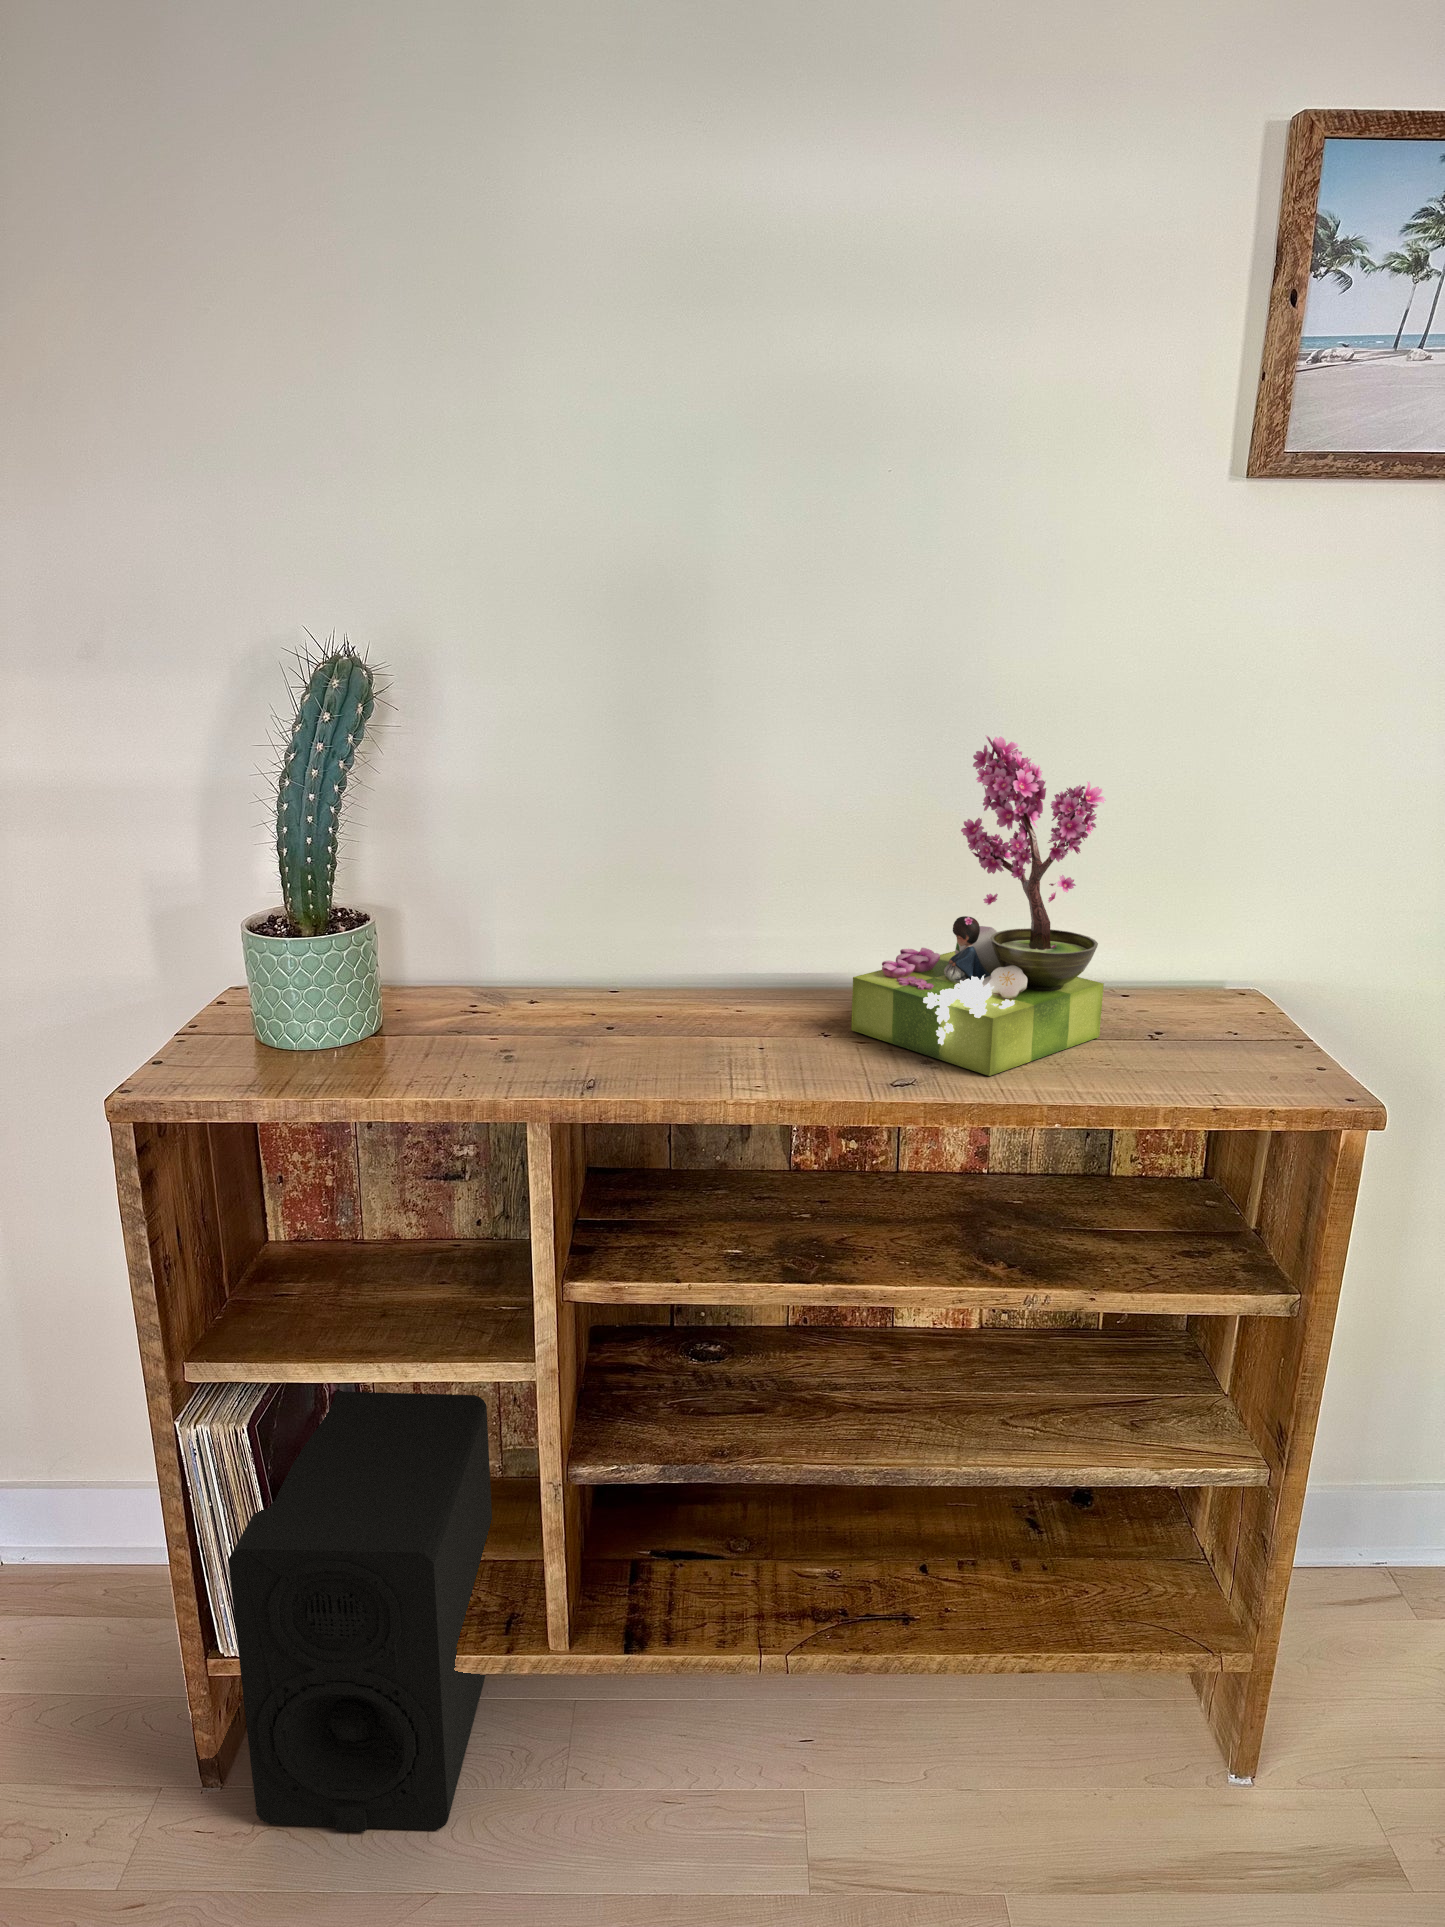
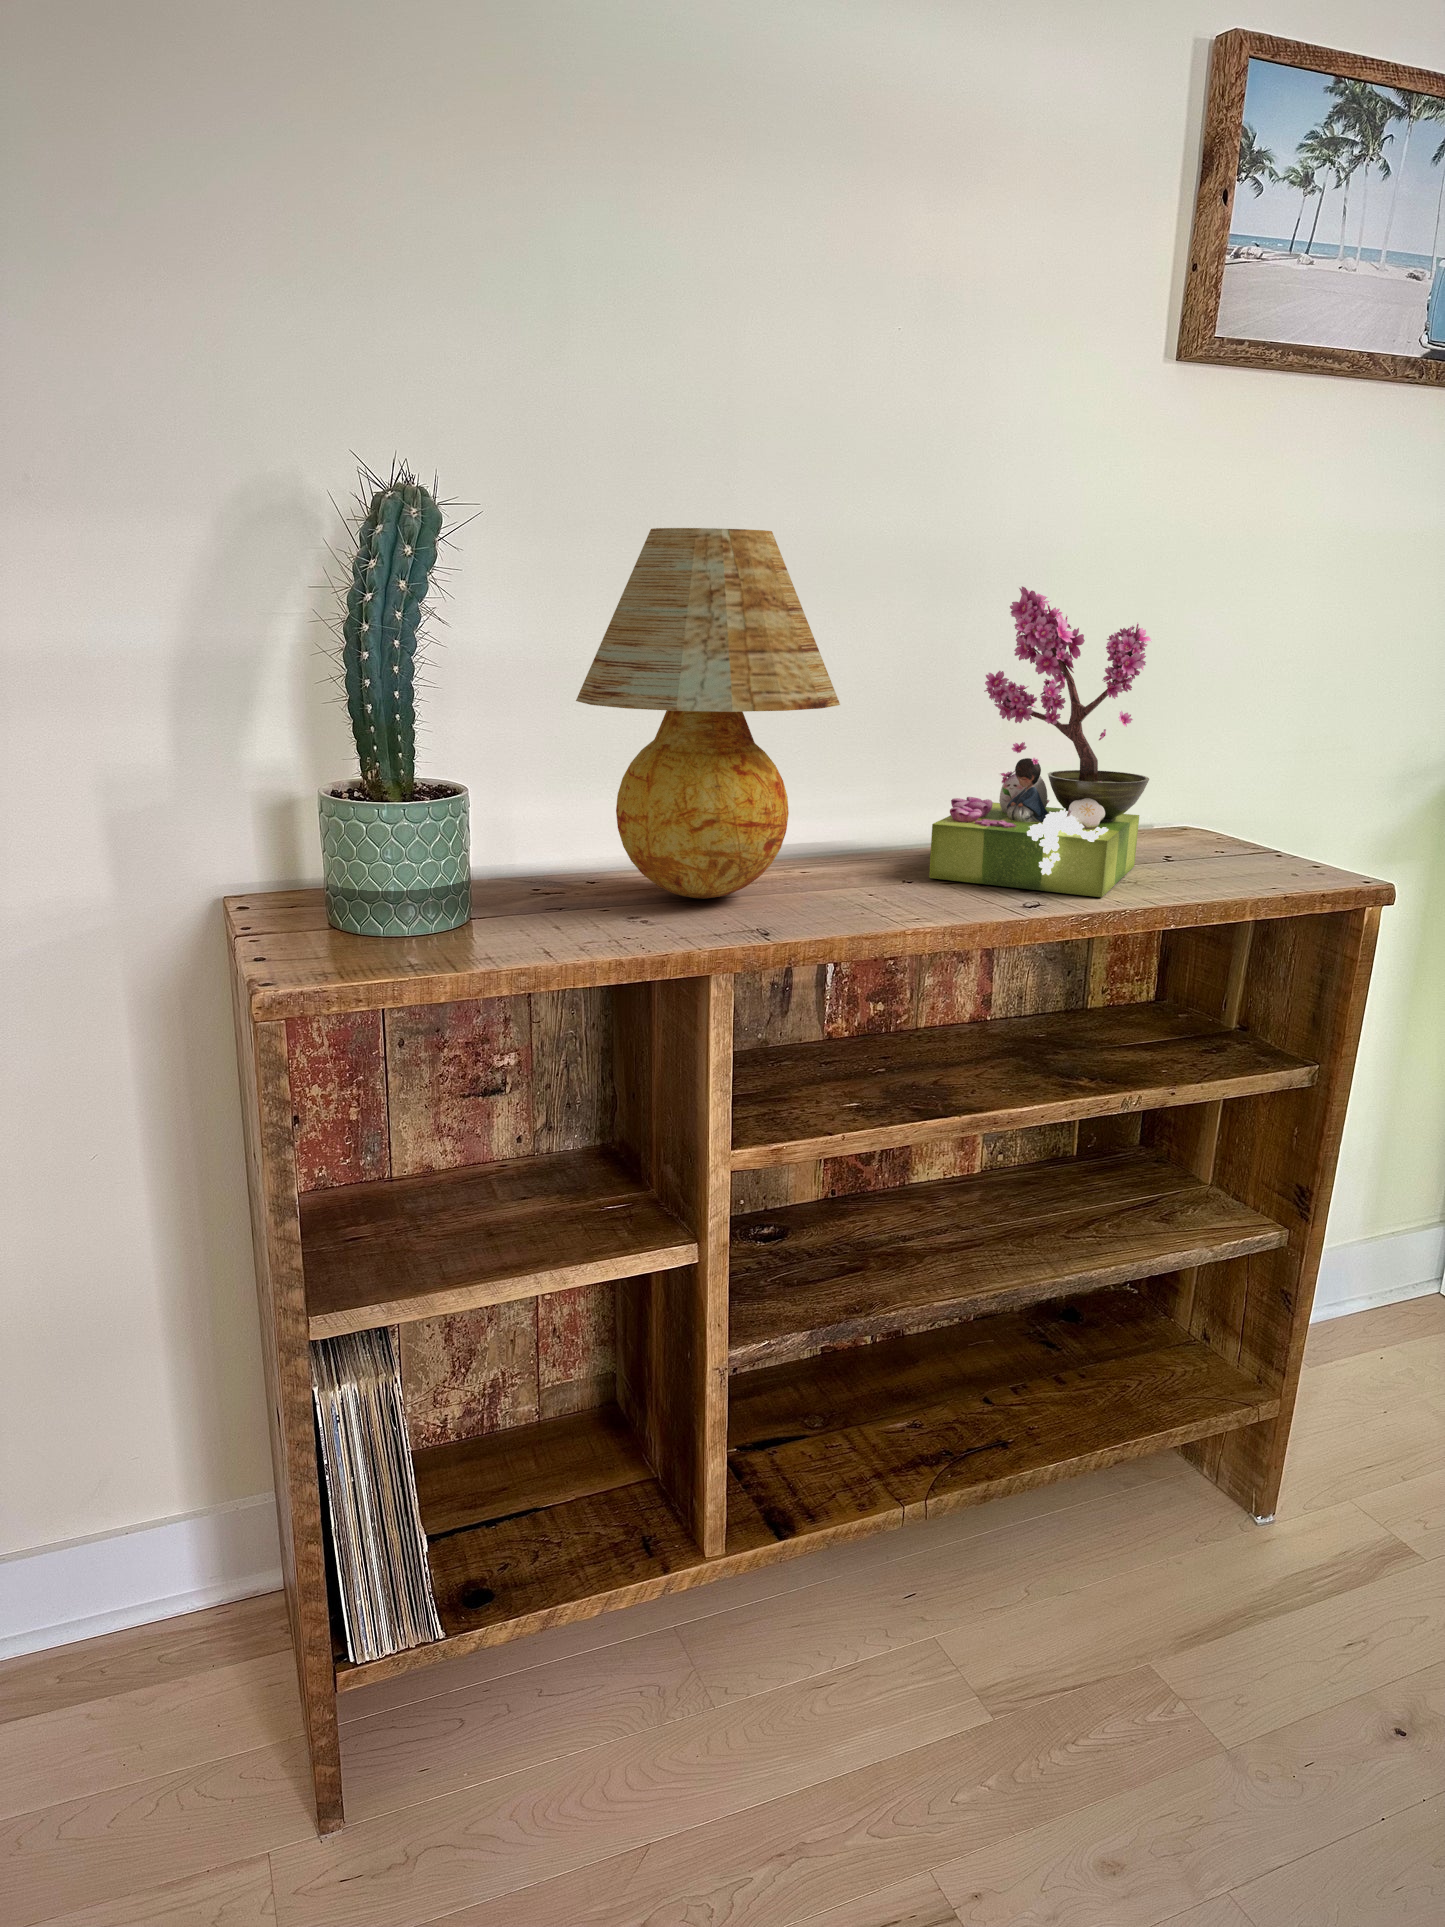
table lamp: none [478,691,727,1034] -> present [576,528,840,899]
speaker: present [228,1391,492,1831] -> none [358,1324,626,1837]

